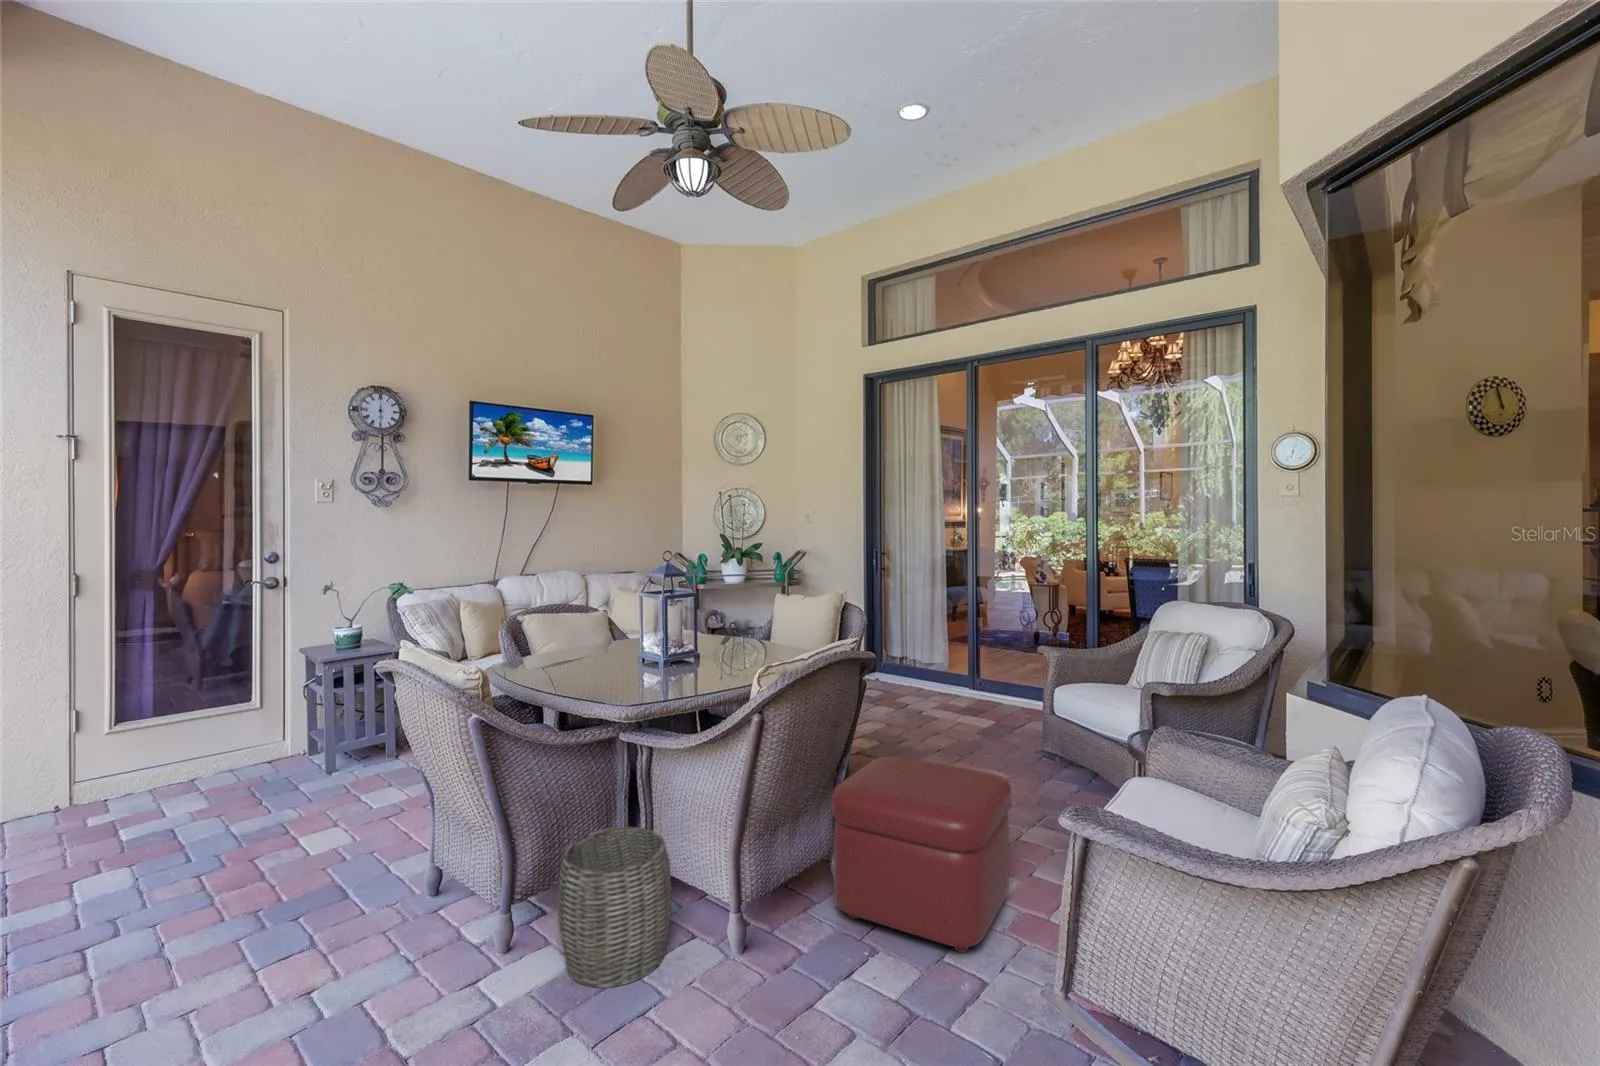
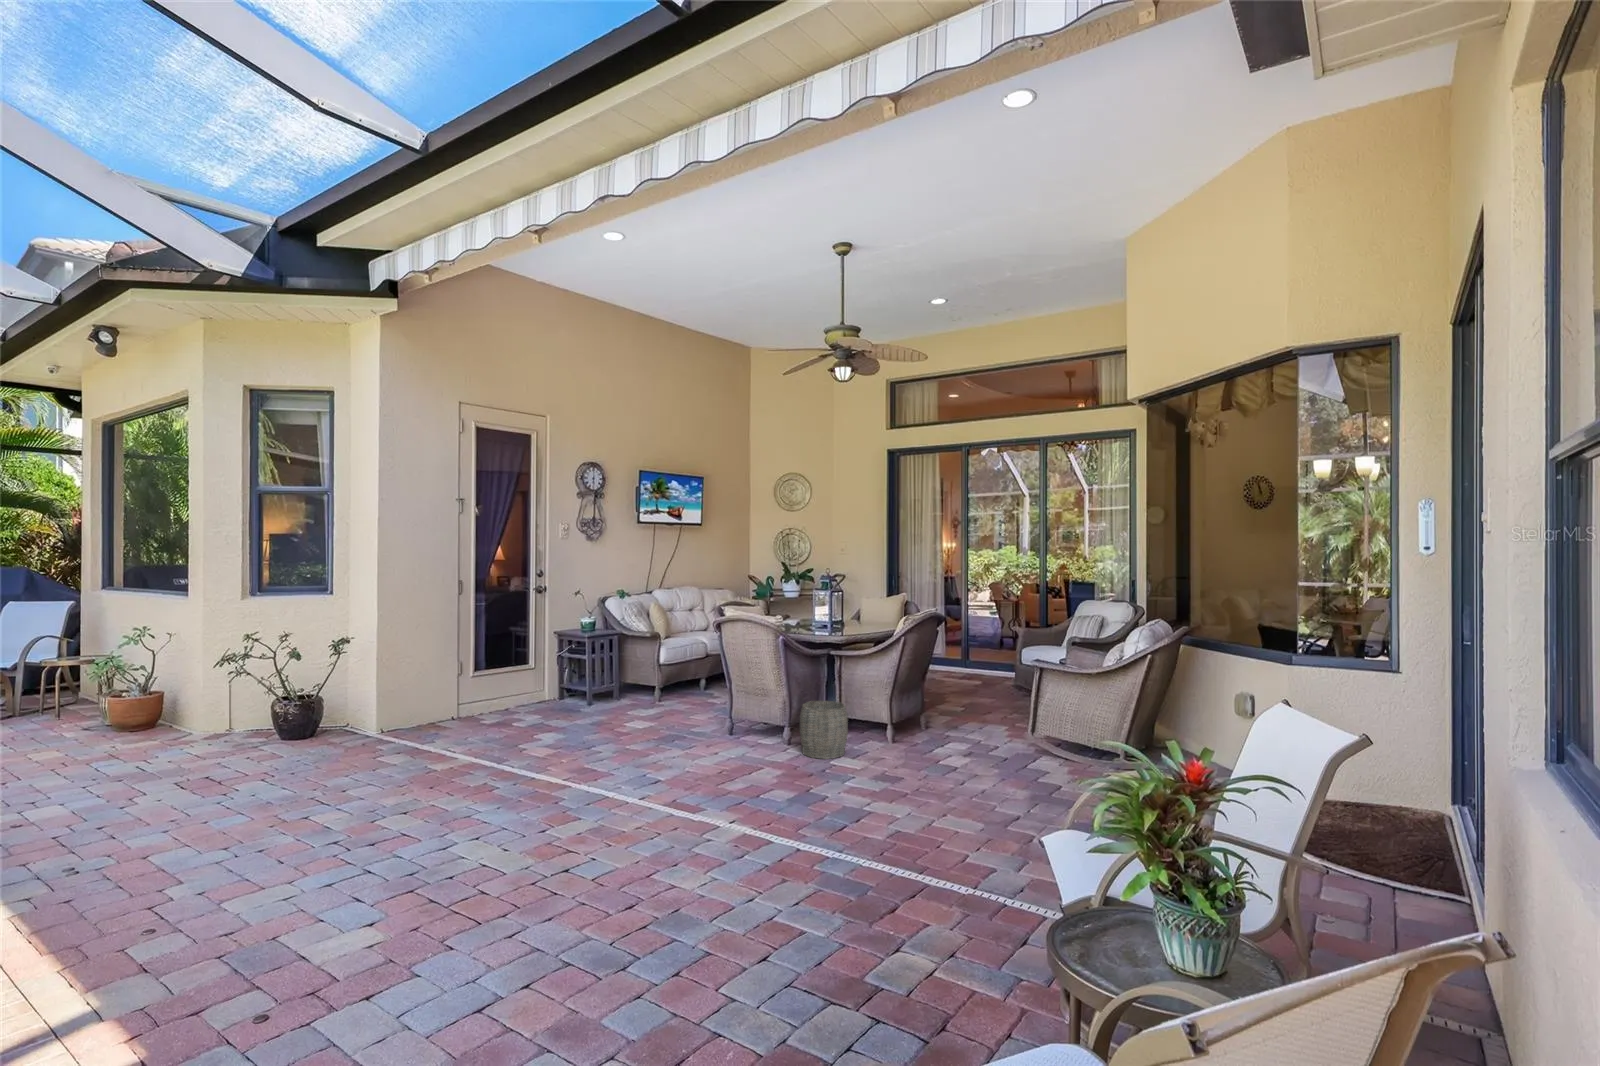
ottoman: present [831,756,1011,953] -> none [913,677,994,752]

